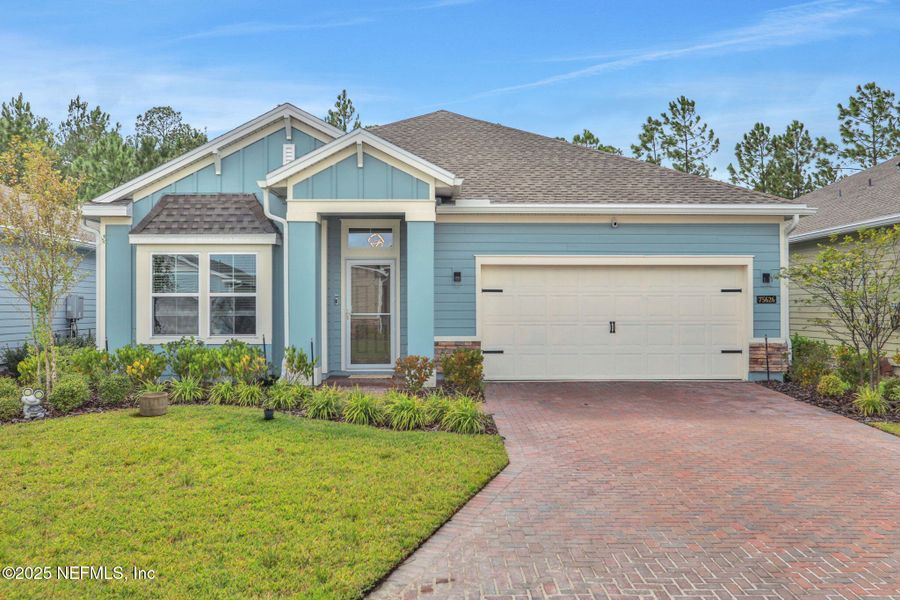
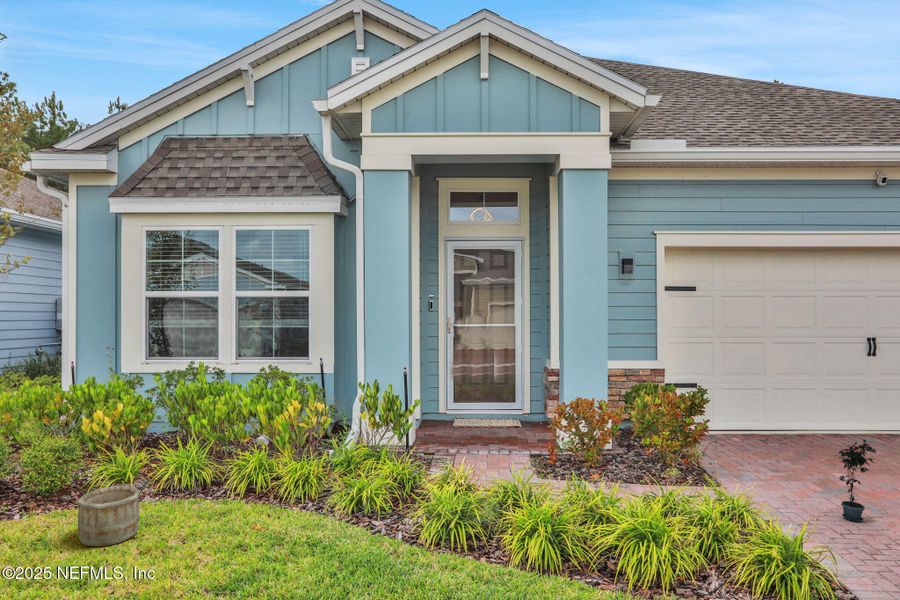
potted plant: present [257,373,280,419] -> present [836,439,876,522]

